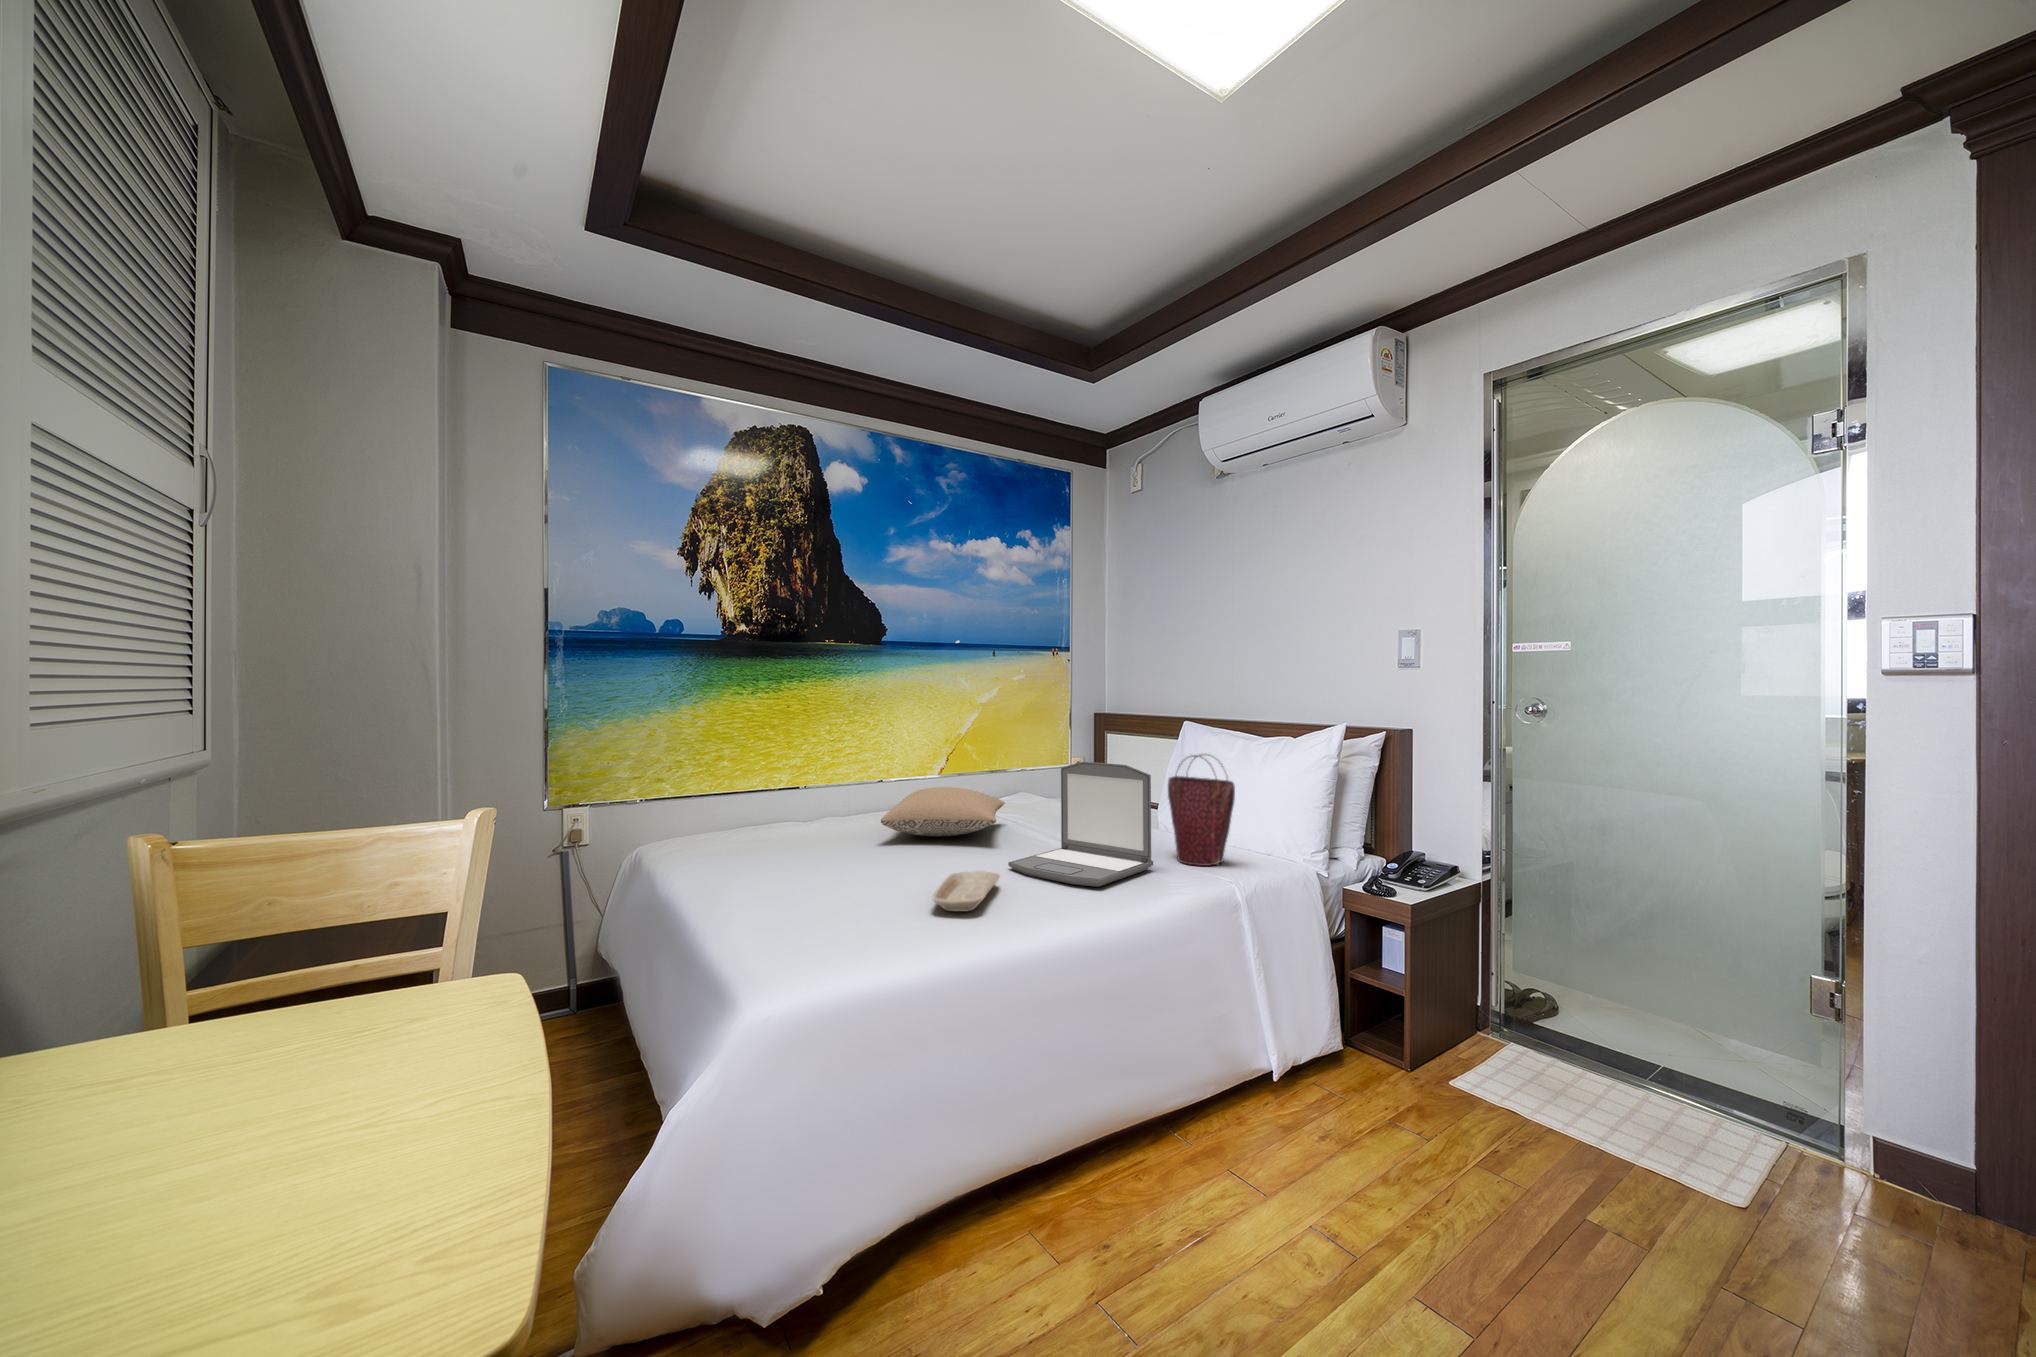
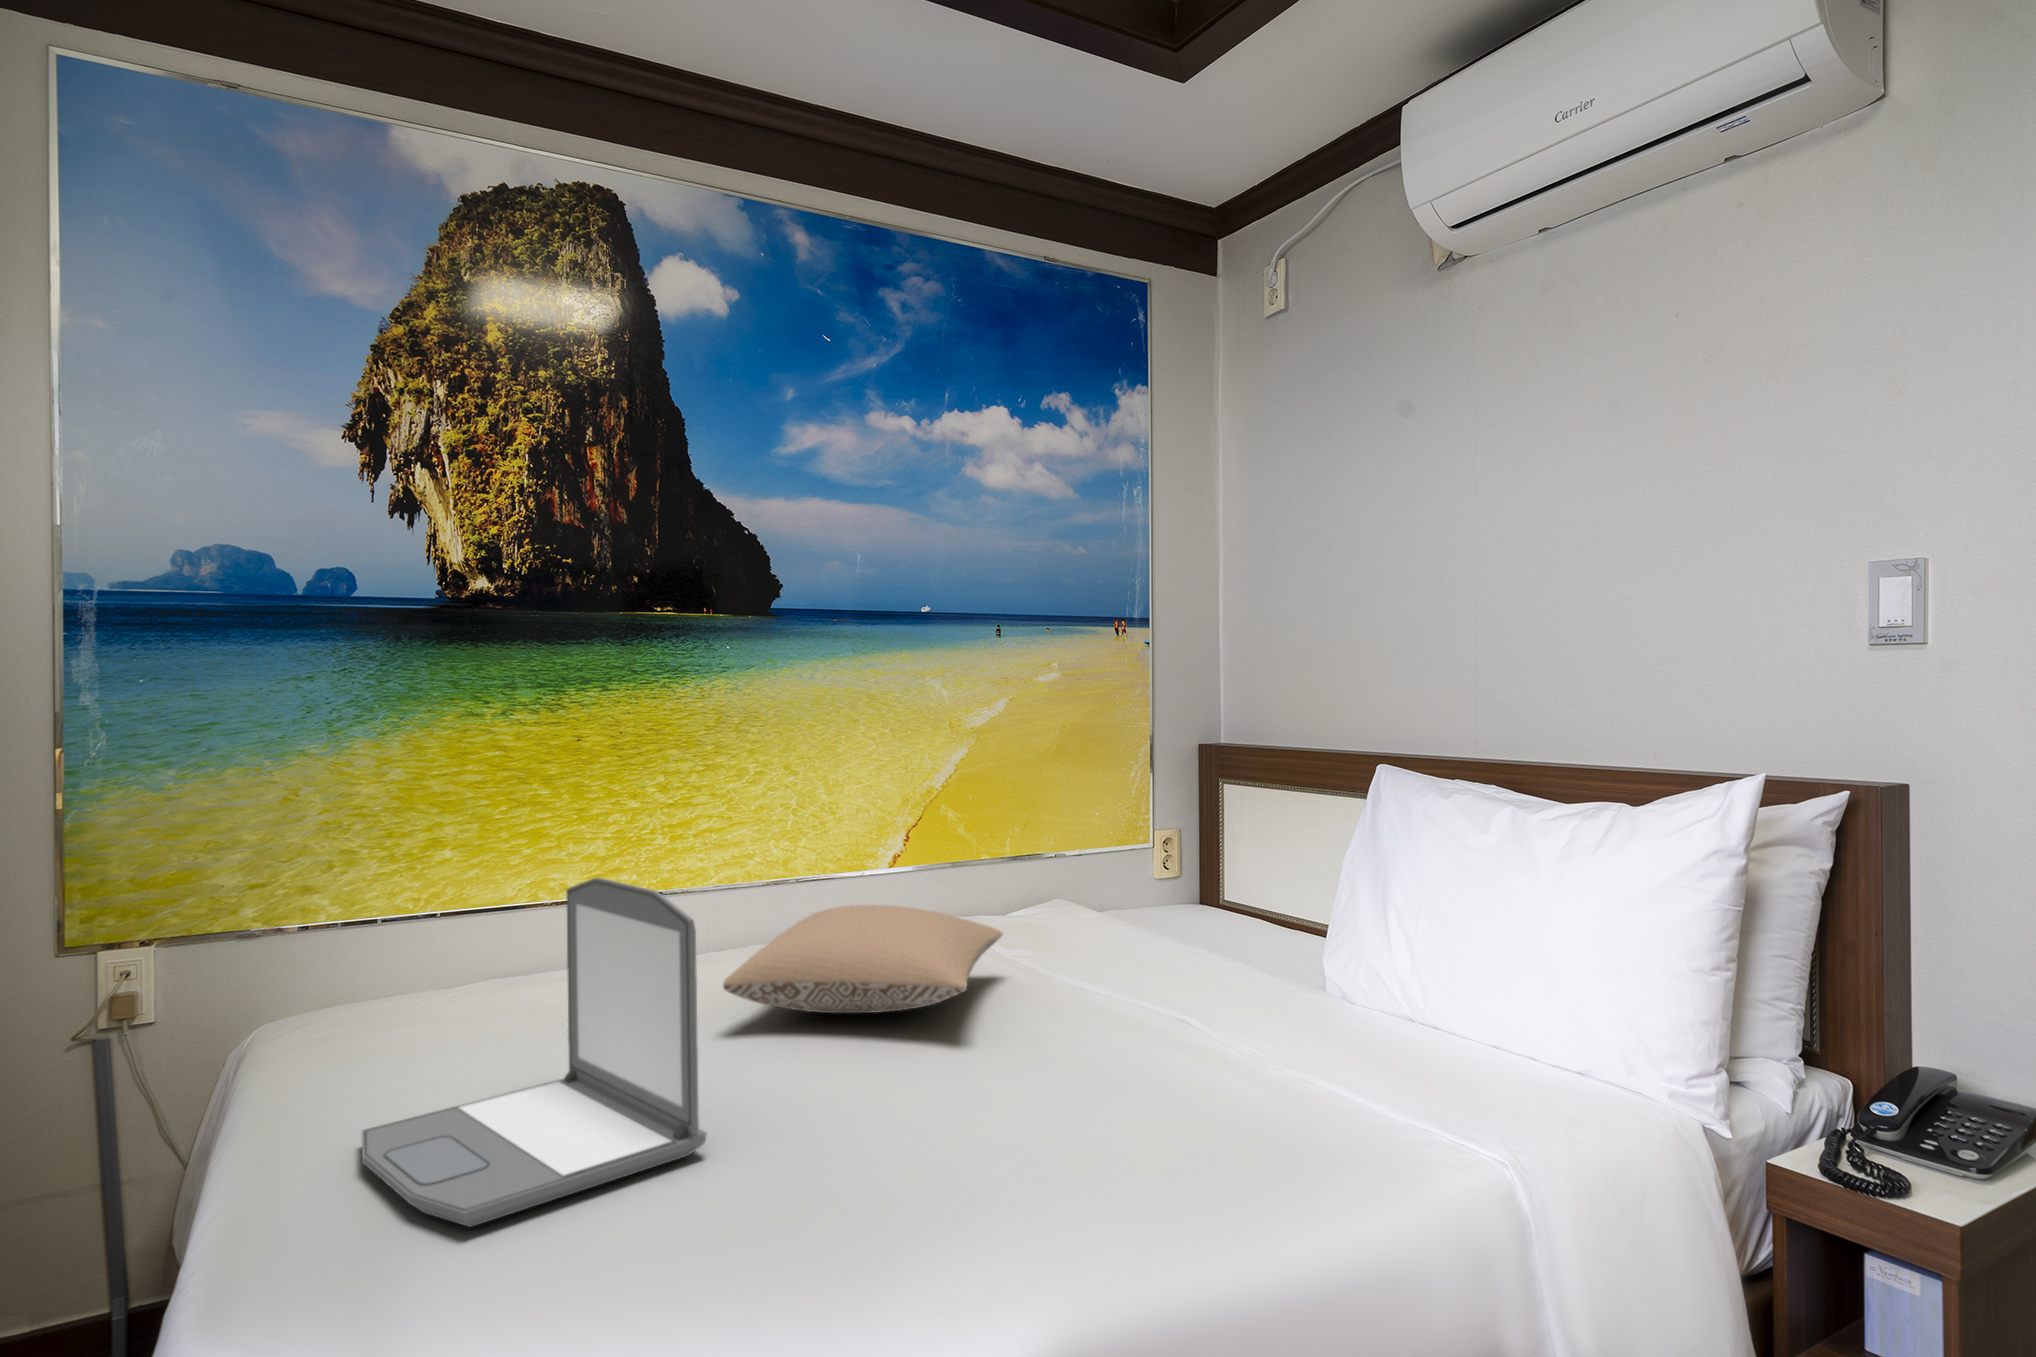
handbag: present [1168,754,1235,866] -> none [1345,846,1506,1110]
laptop: present [1008,762,1153,887] -> present [362,878,706,1227]
tray: present [933,871,999,912] -> none [741,1136,939,1279]

